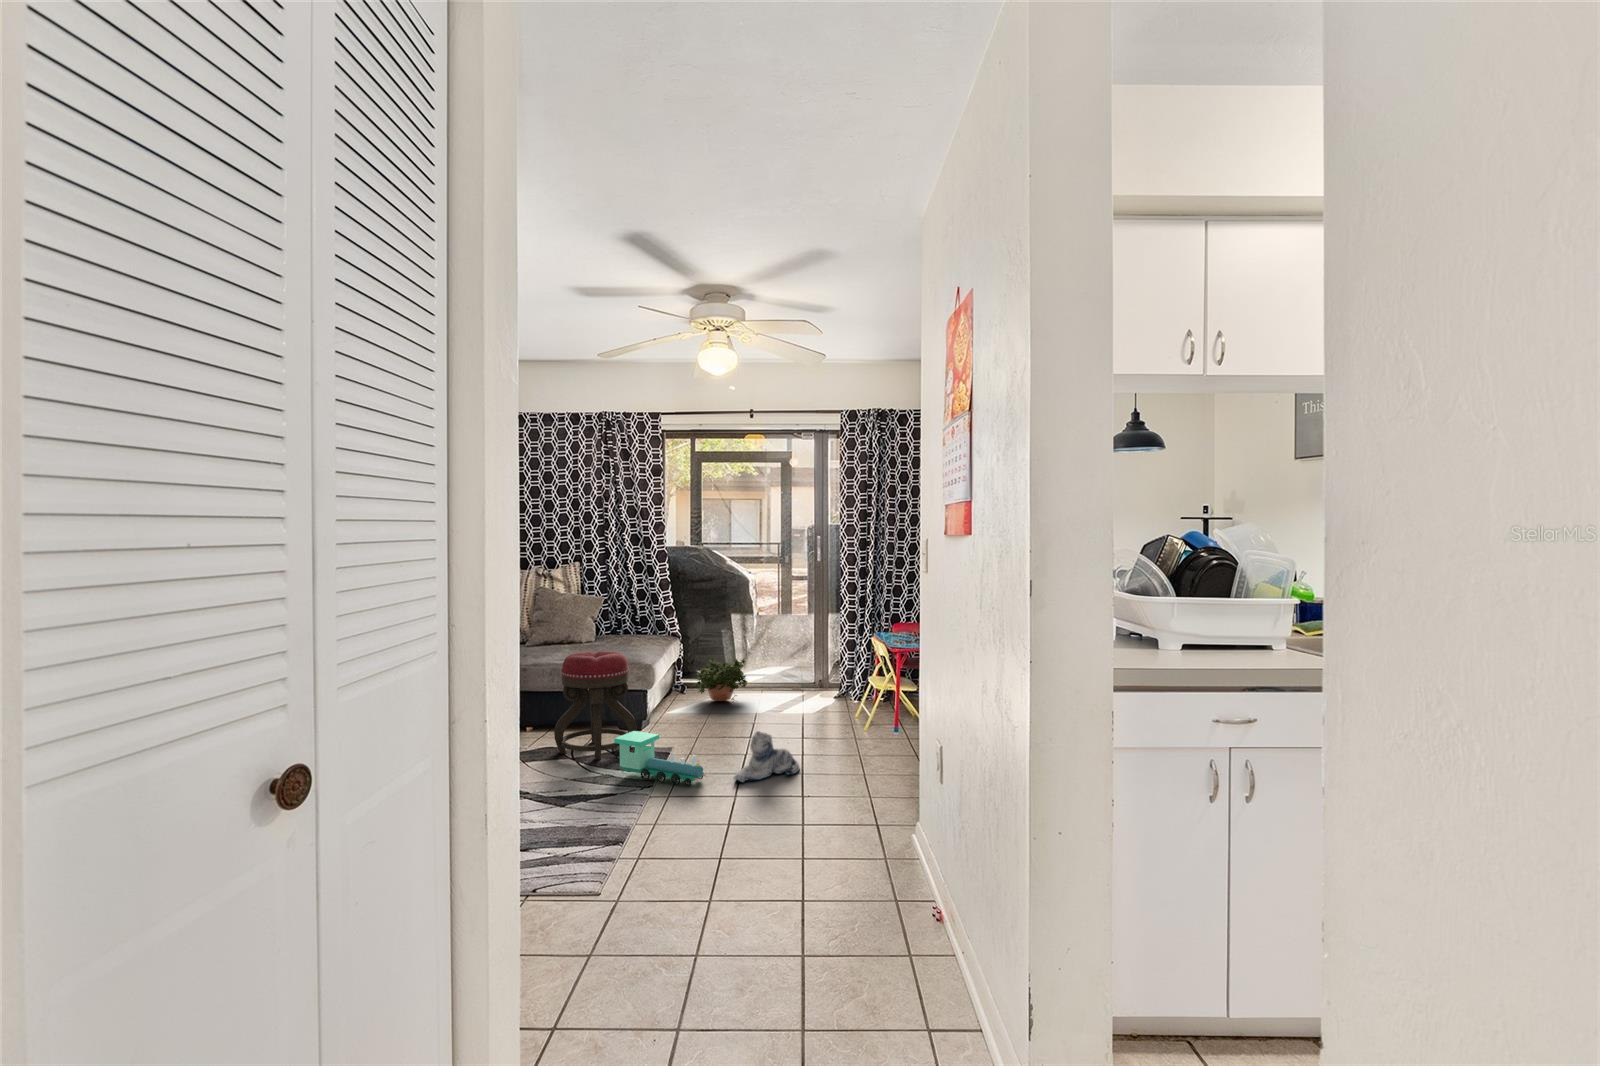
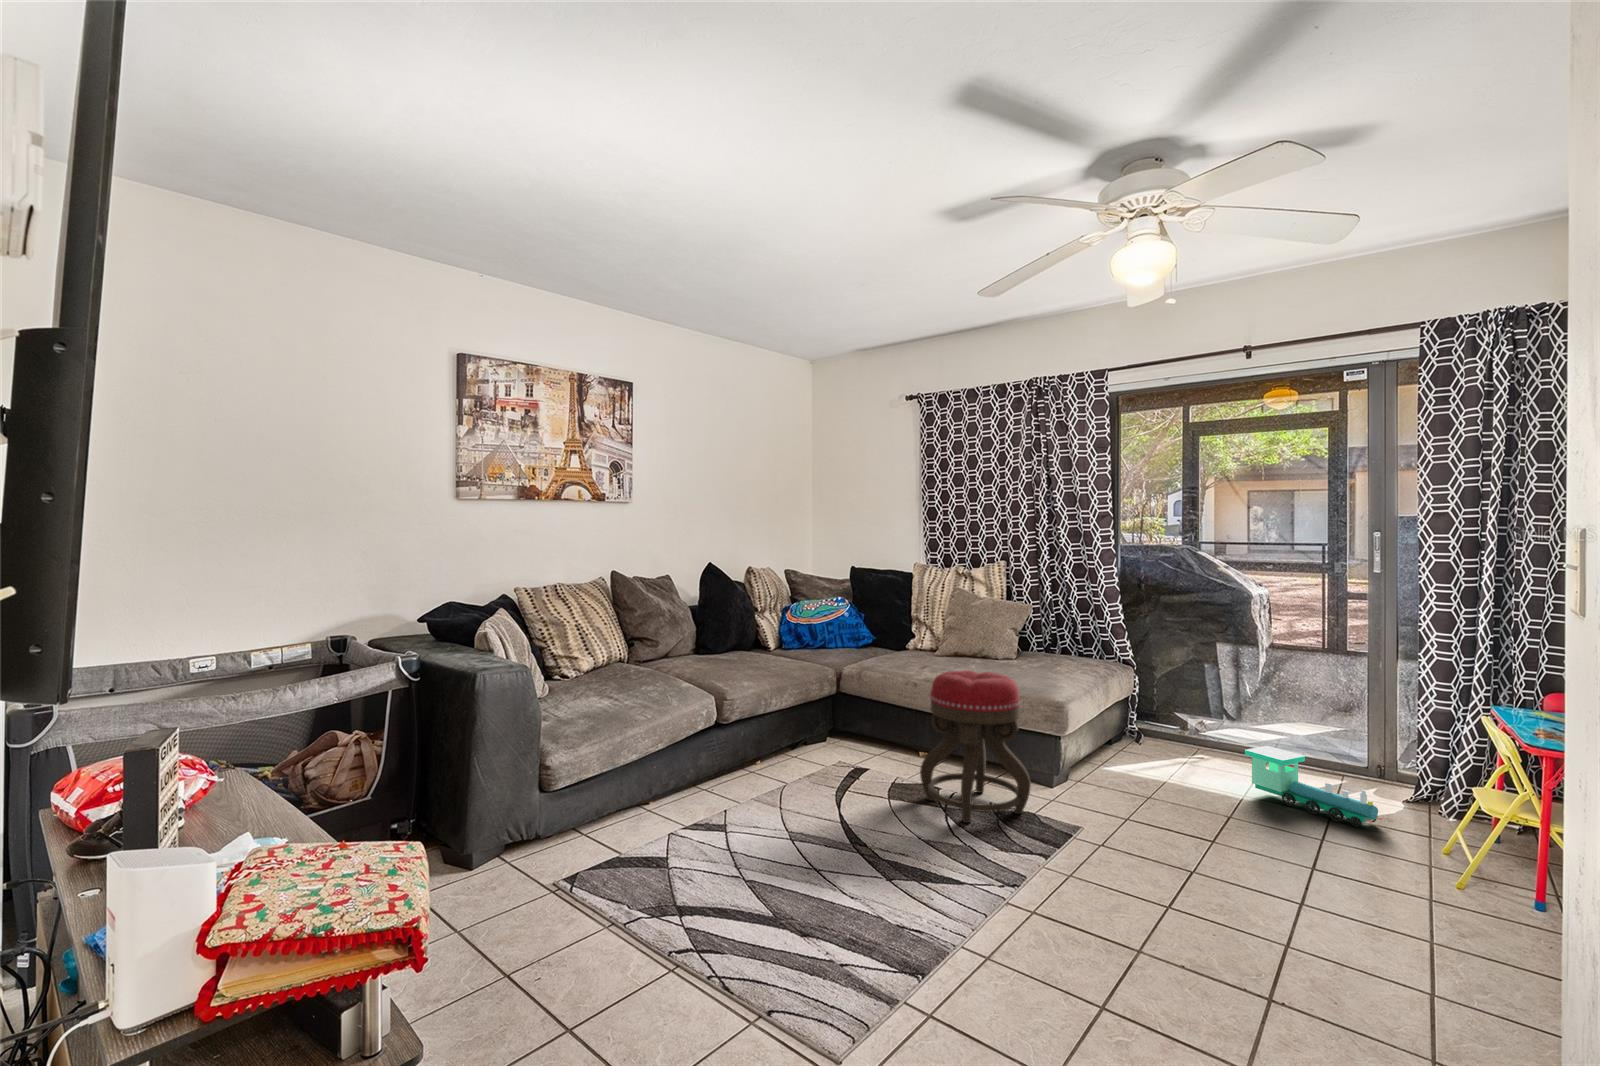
potted plant: present [694,659,747,703] -> none [1148,701,1241,773]
toy train: present [614,731,706,786] -> present [1245,746,1382,827]
plush toy: present [734,731,799,782] -> none [1156,855,1305,959]

